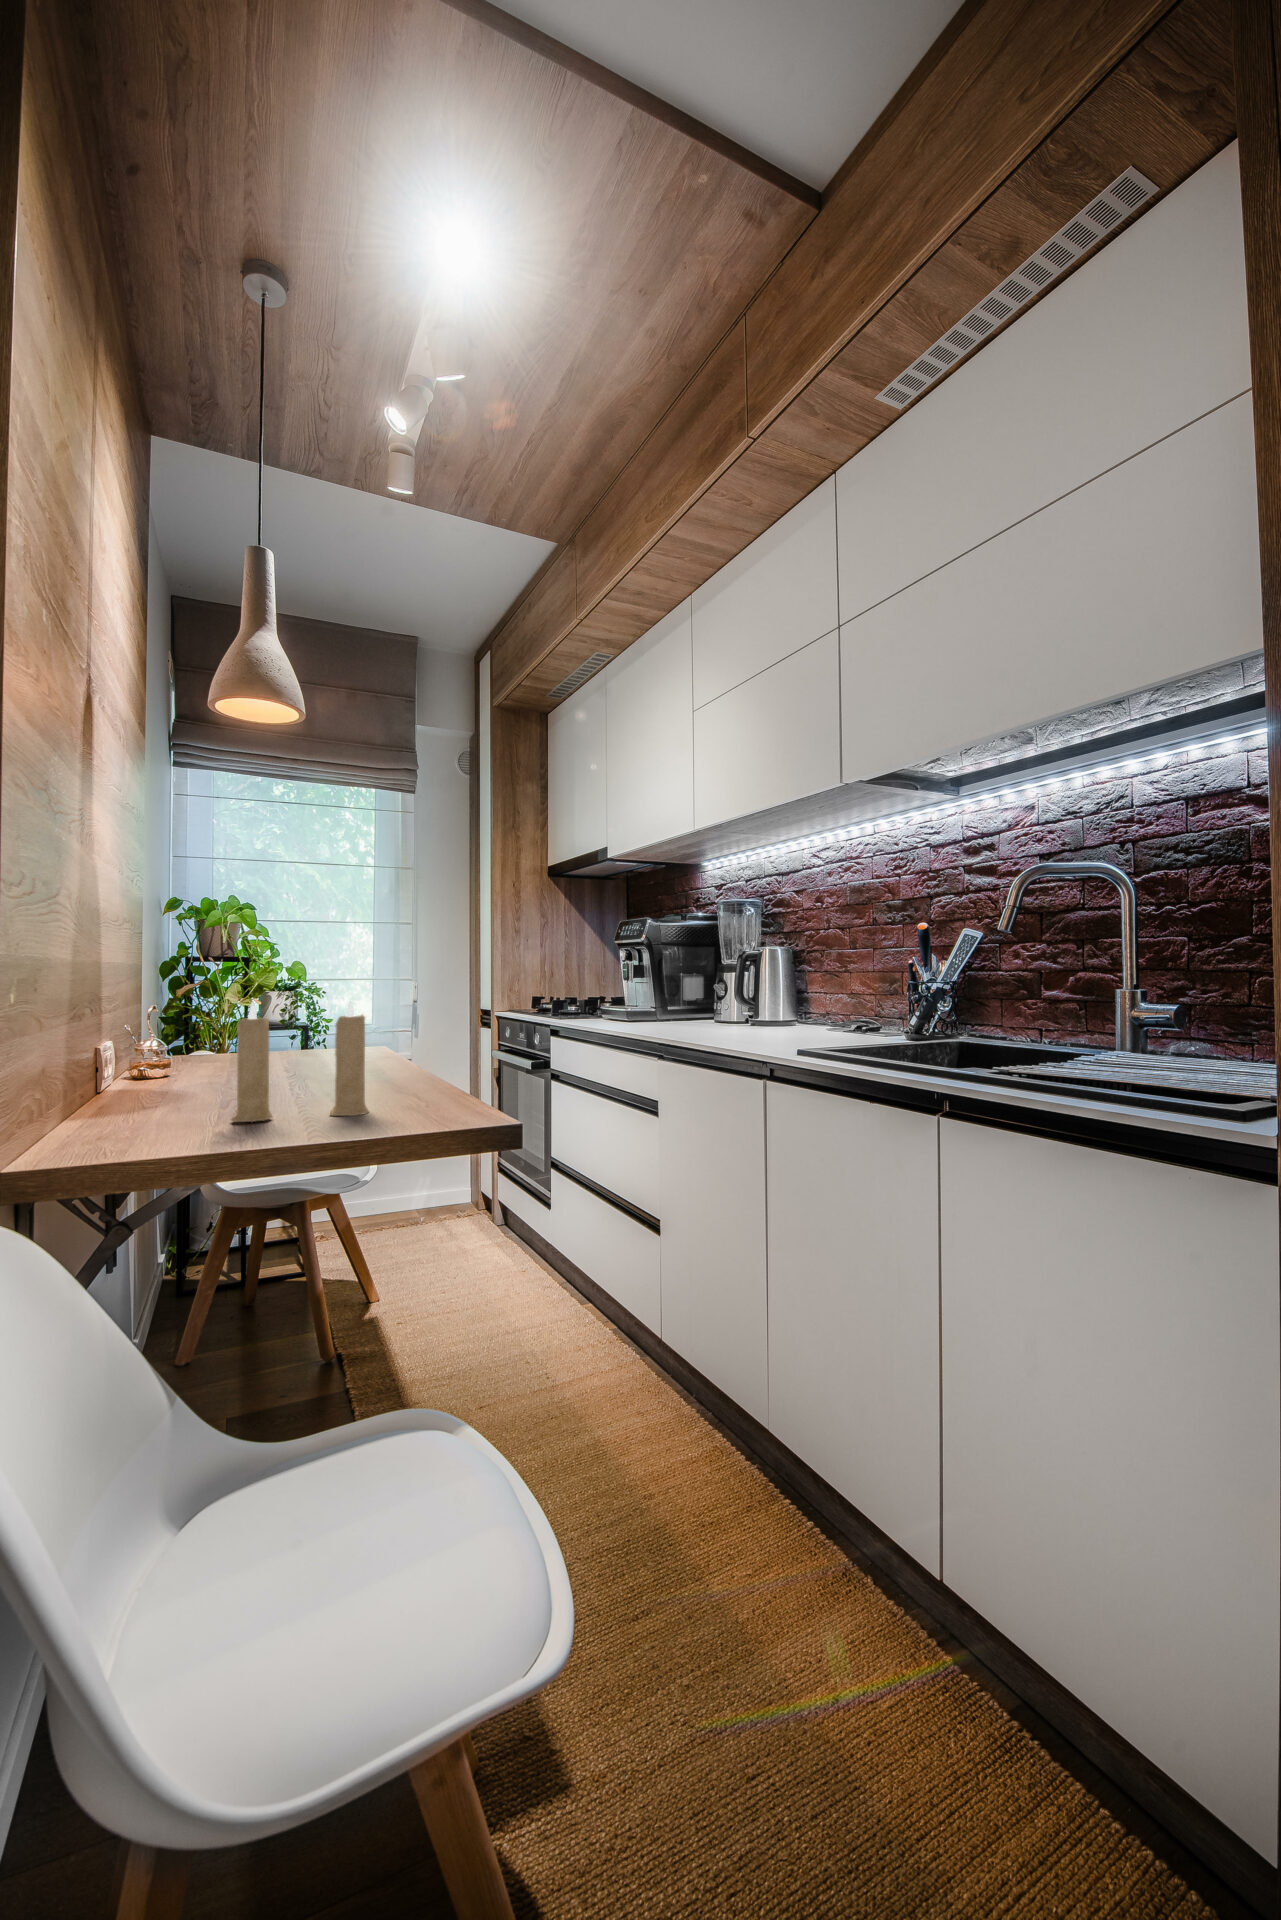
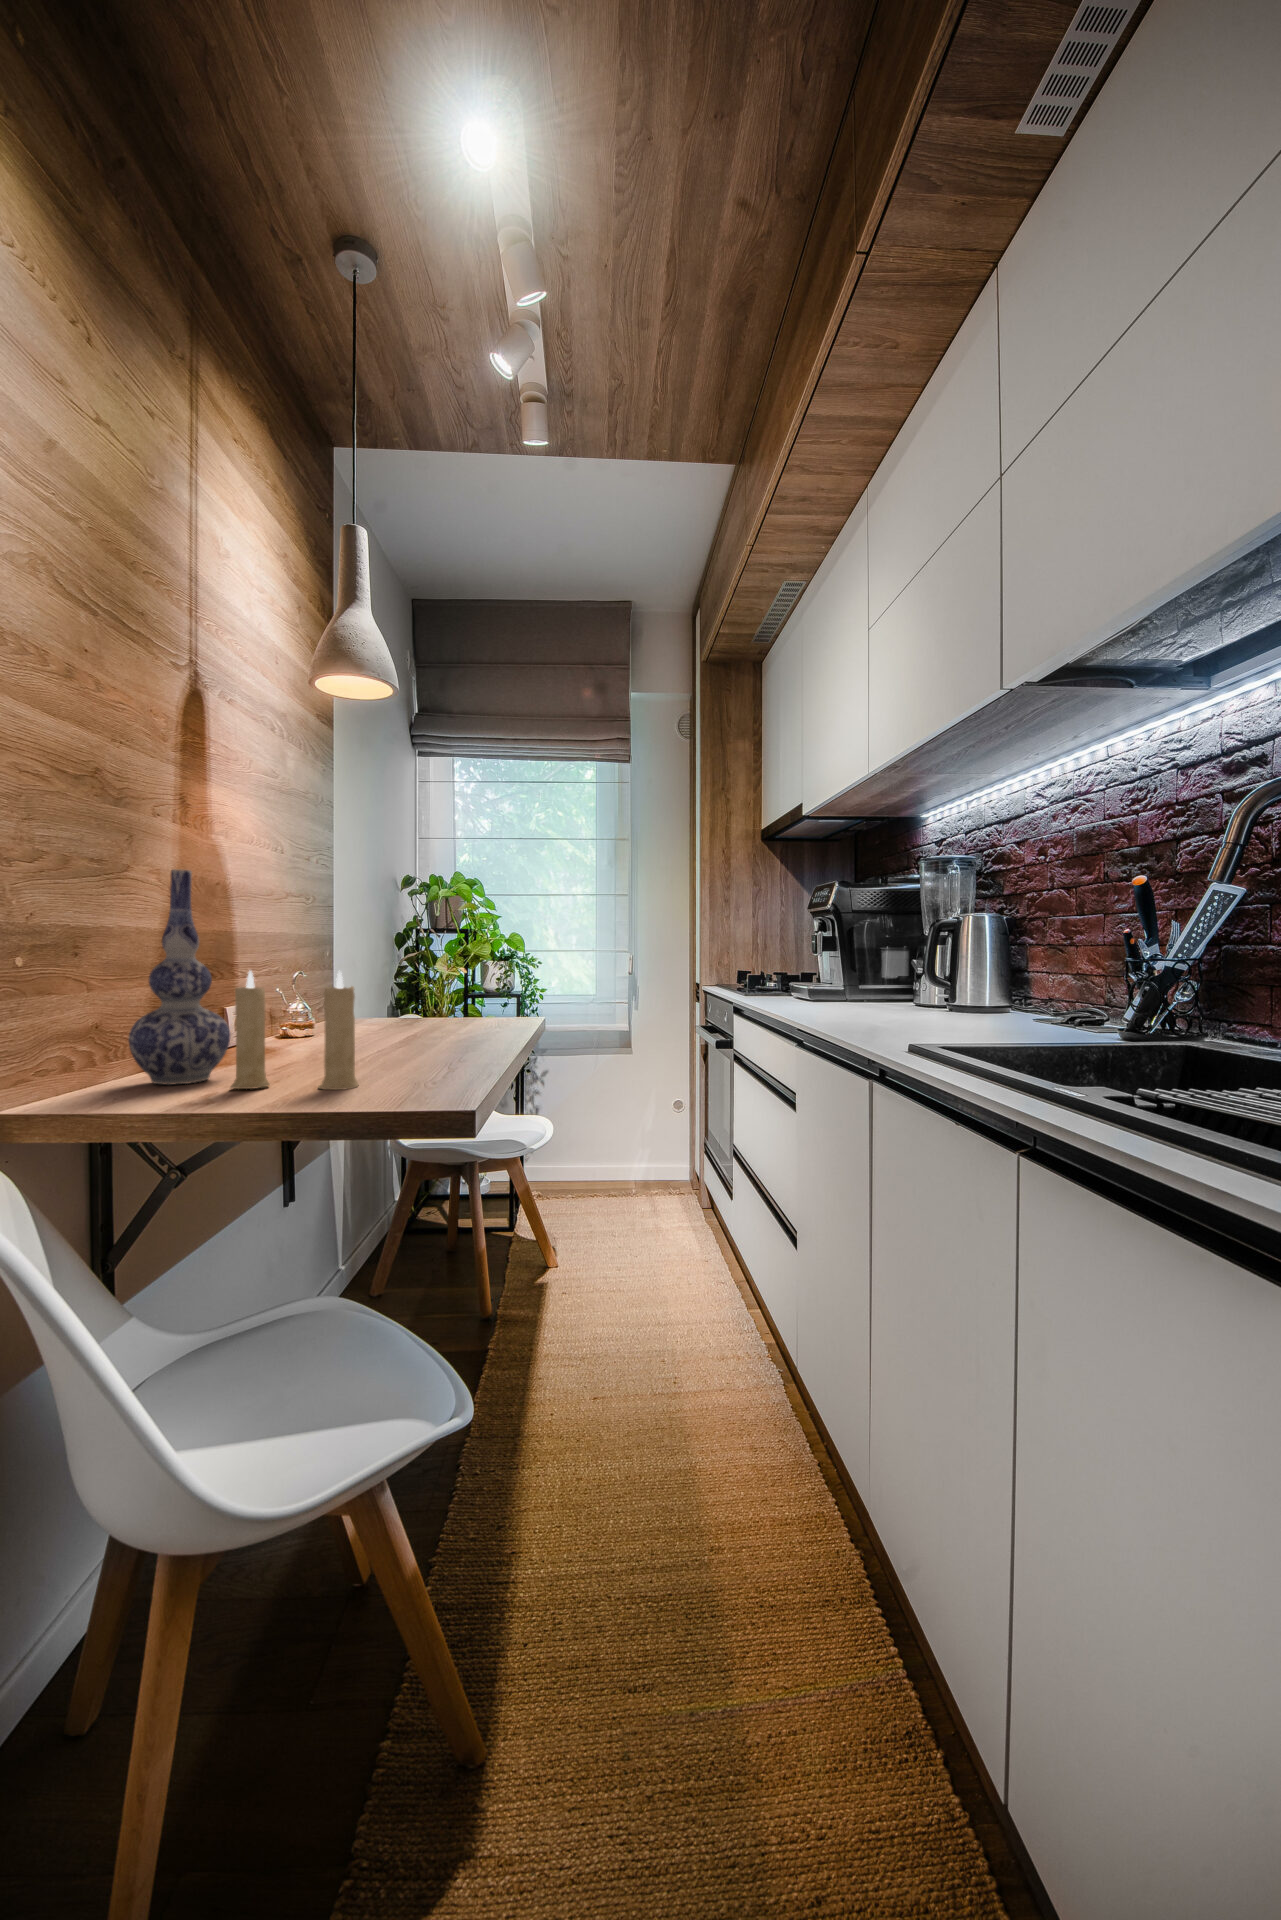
vase: none [86,895,198,1126] -> present [128,869,230,1085]

